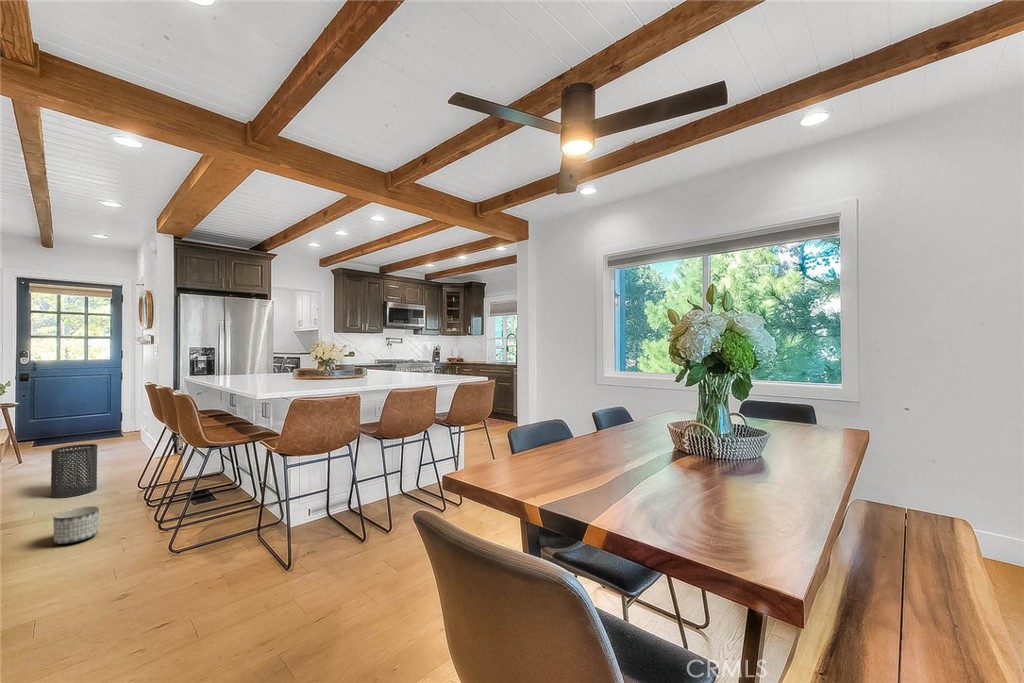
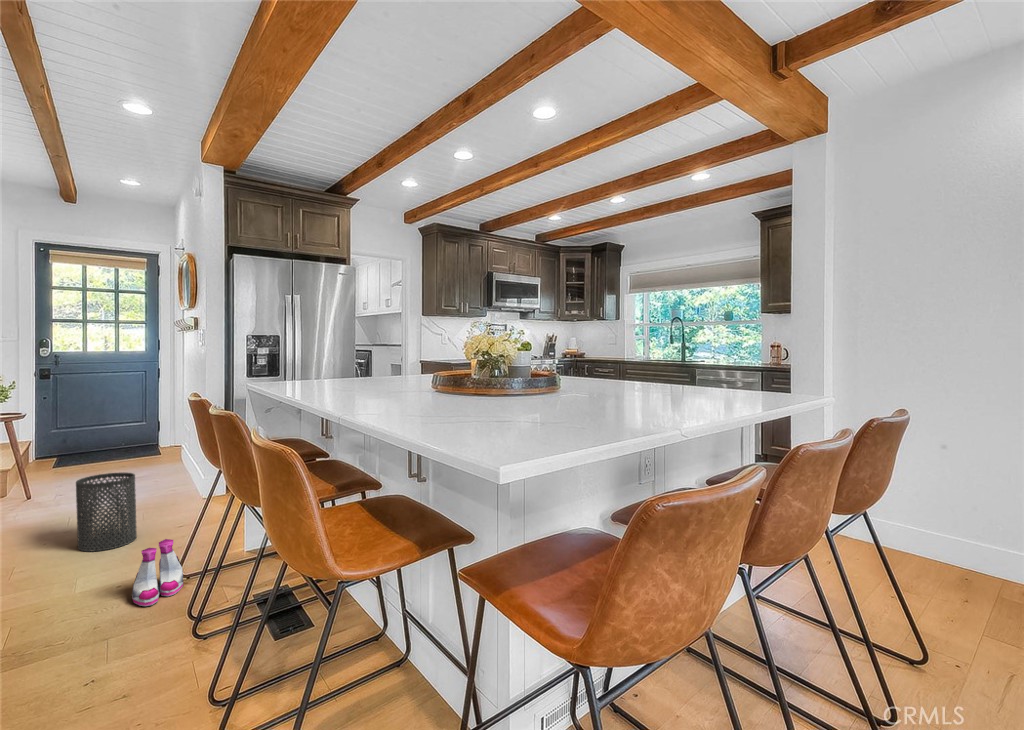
boots: none [92,482,130,523] -> present [132,539,184,606]
planter: present [53,506,99,544] -> none [76,584,142,650]

